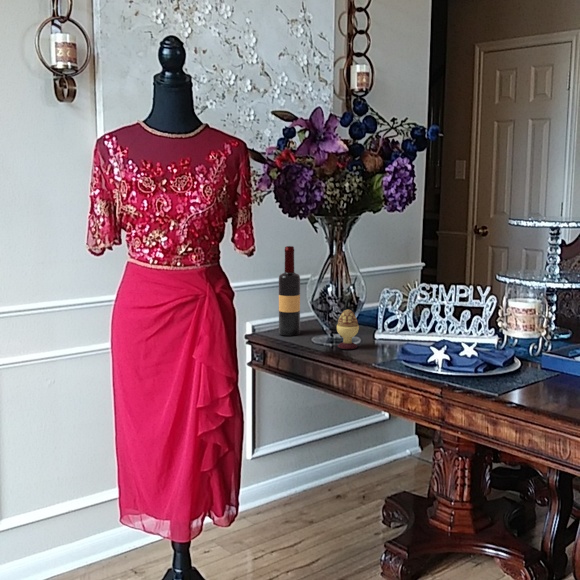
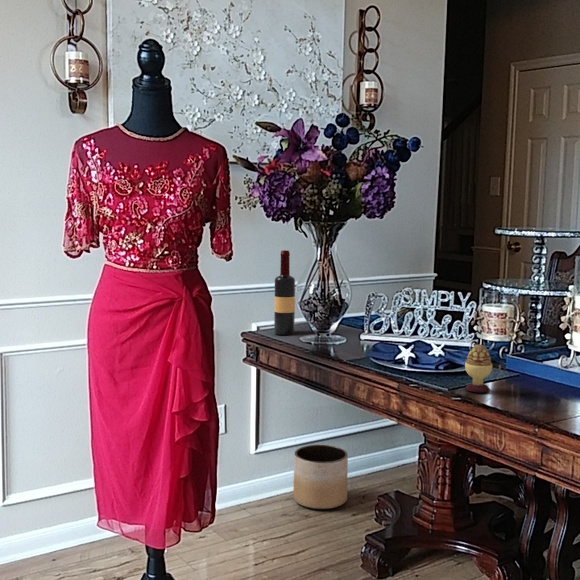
decorative egg: present [337,310,359,349] -> present [465,344,492,393]
planter: none [292,444,348,512] -> present [293,445,348,510]

